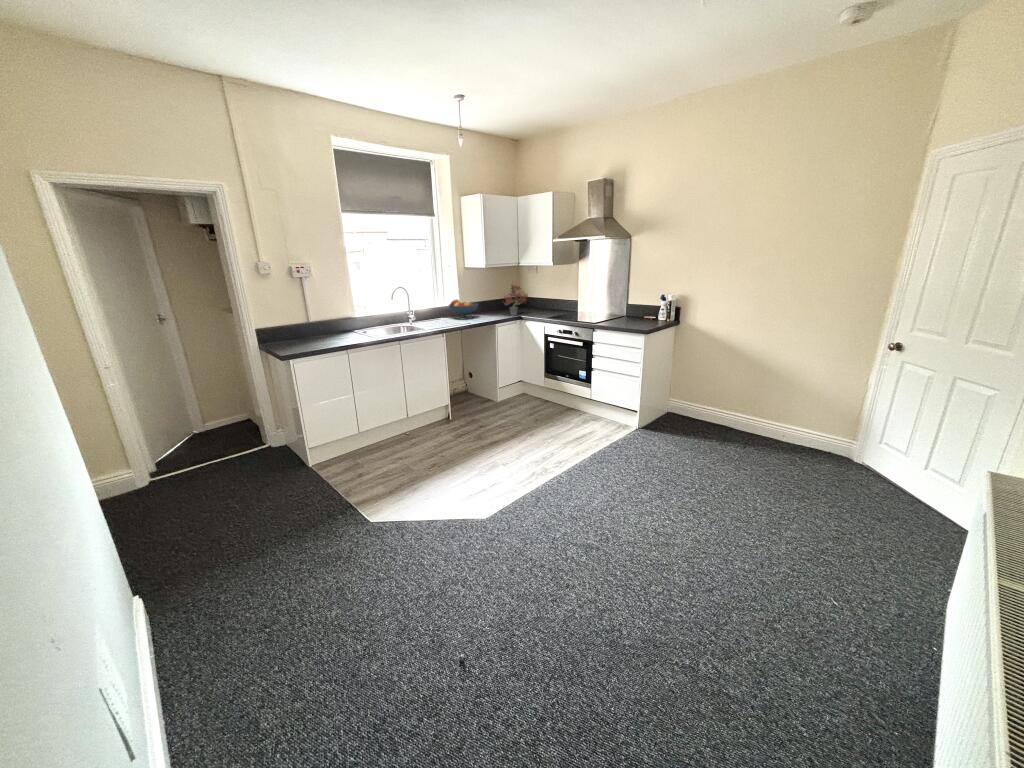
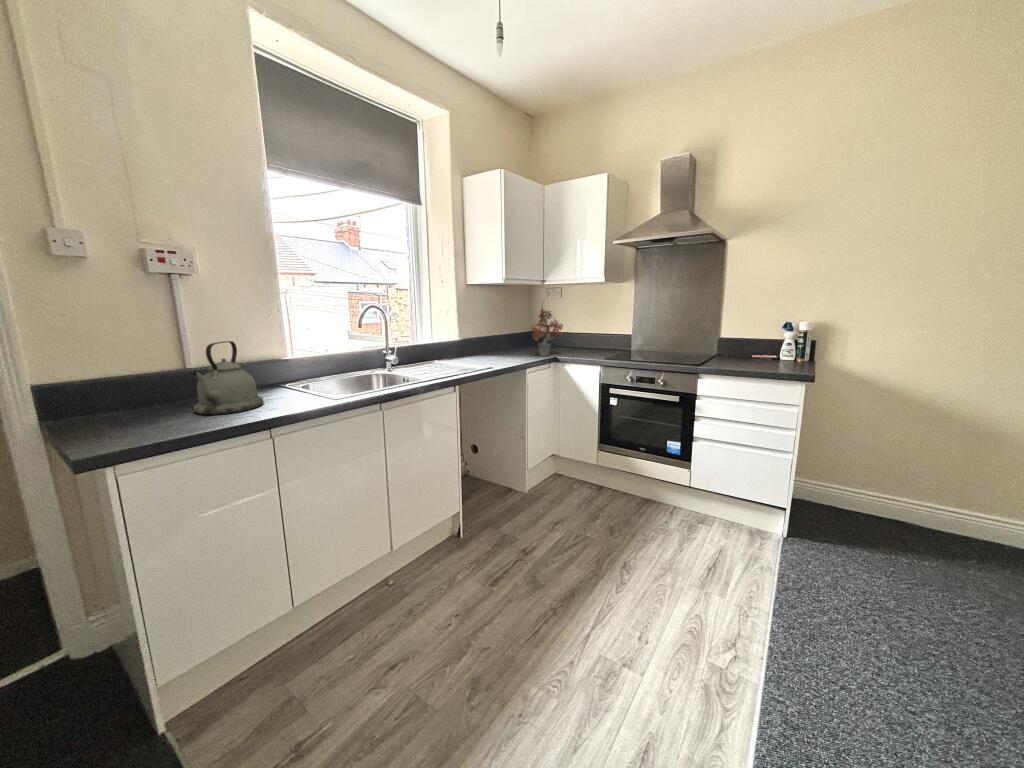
fruit bowl: present [449,299,478,319] -> none [448,331,495,362]
kettle: none [316,310,345,344] -> present [193,341,264,415]

